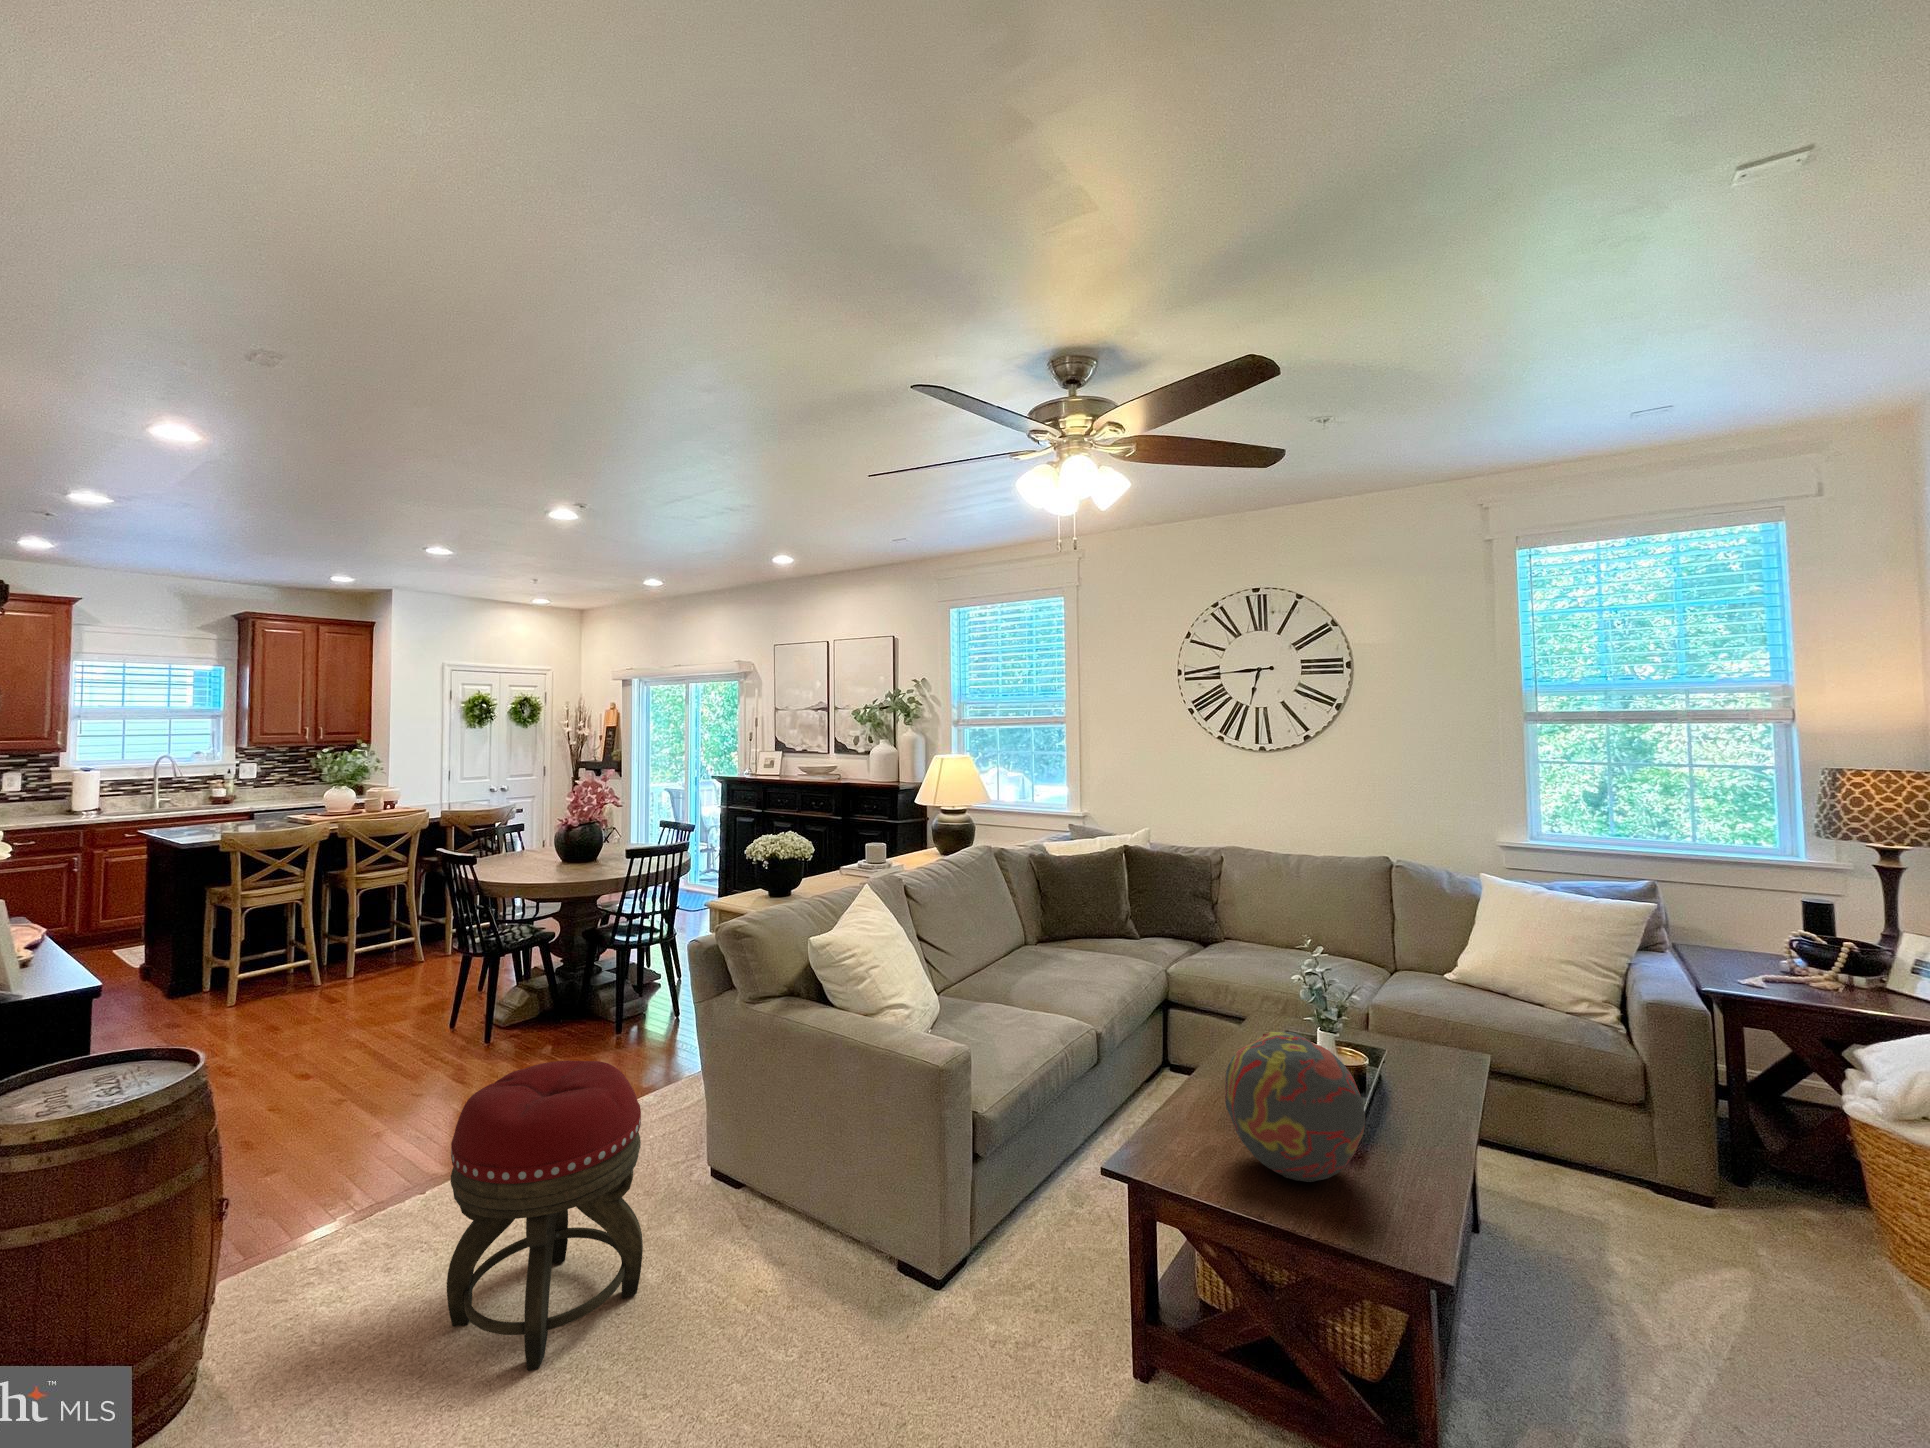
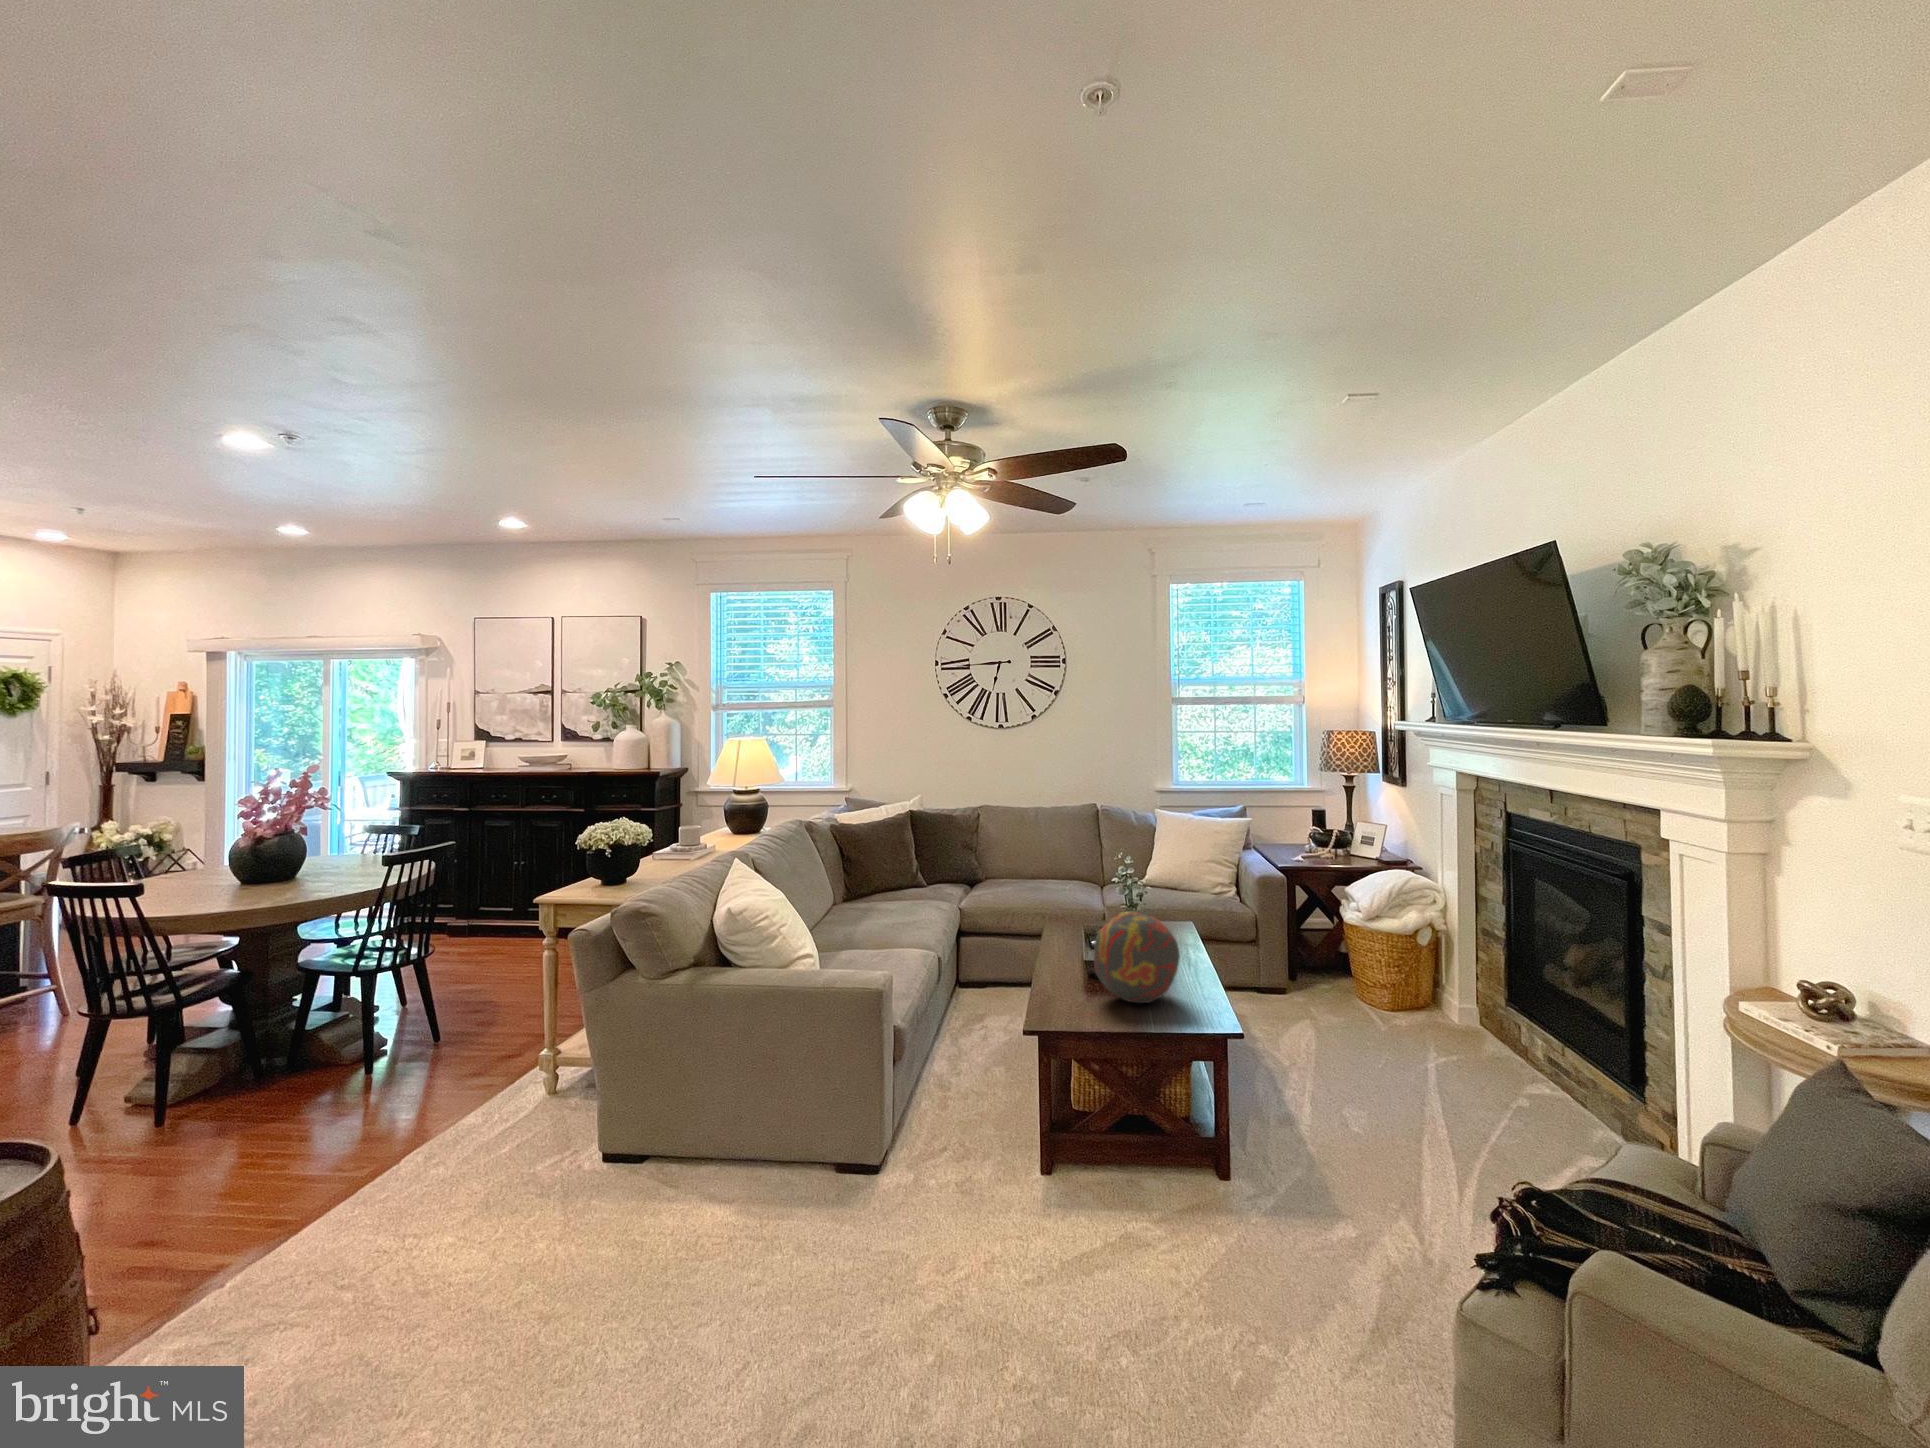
footstool: present [447,1061,643,1370] -> none [420,1046,626,1341]

